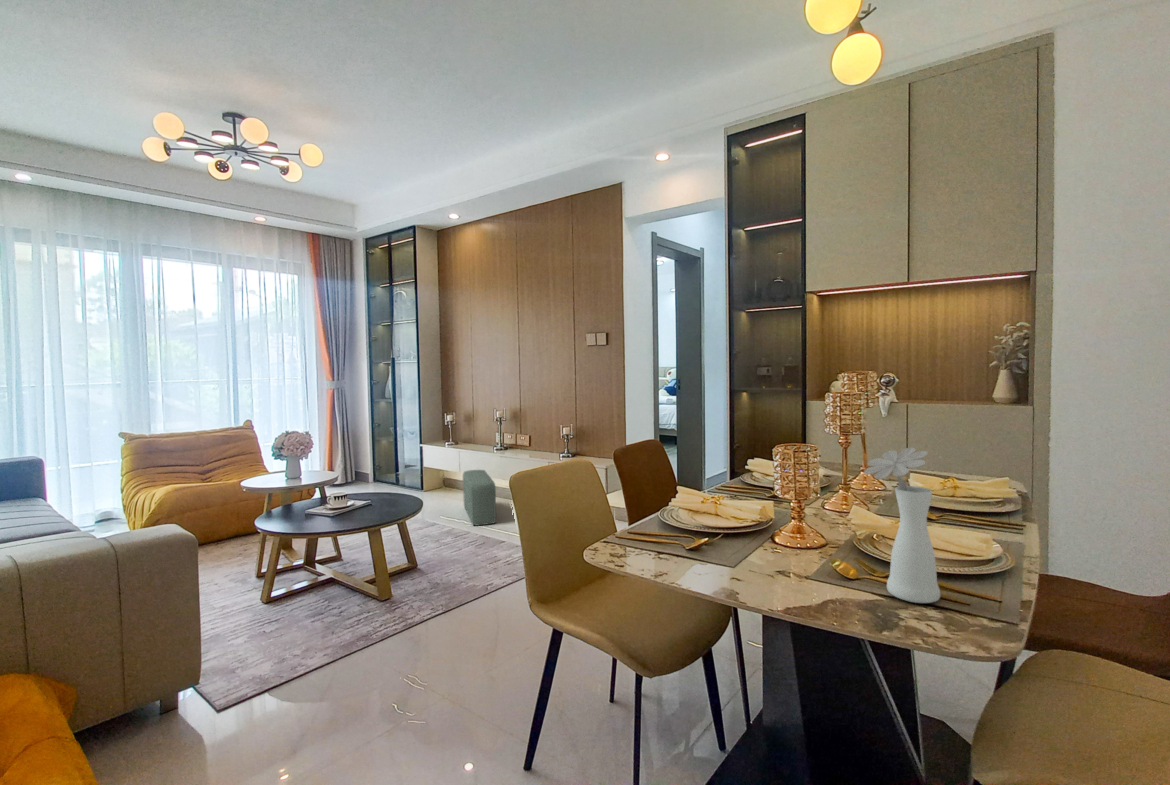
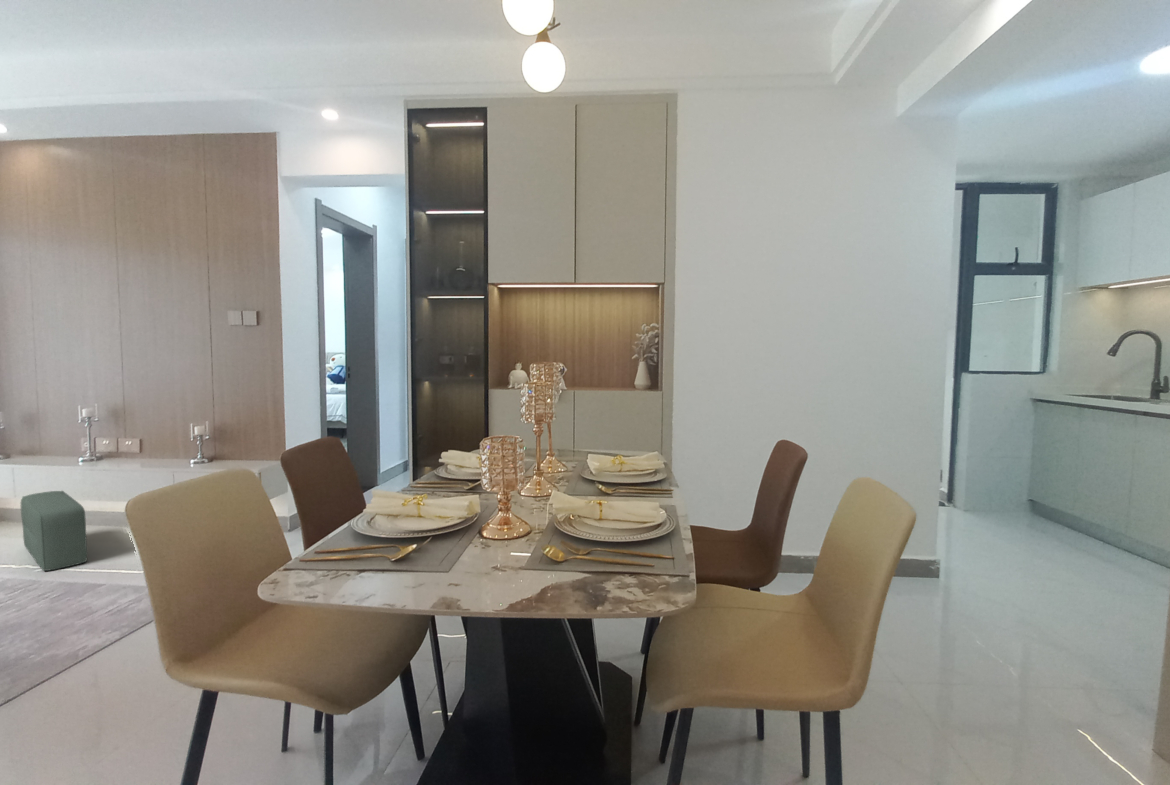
vase: present [864,447,940,603] -> none [574,433,634,574]

